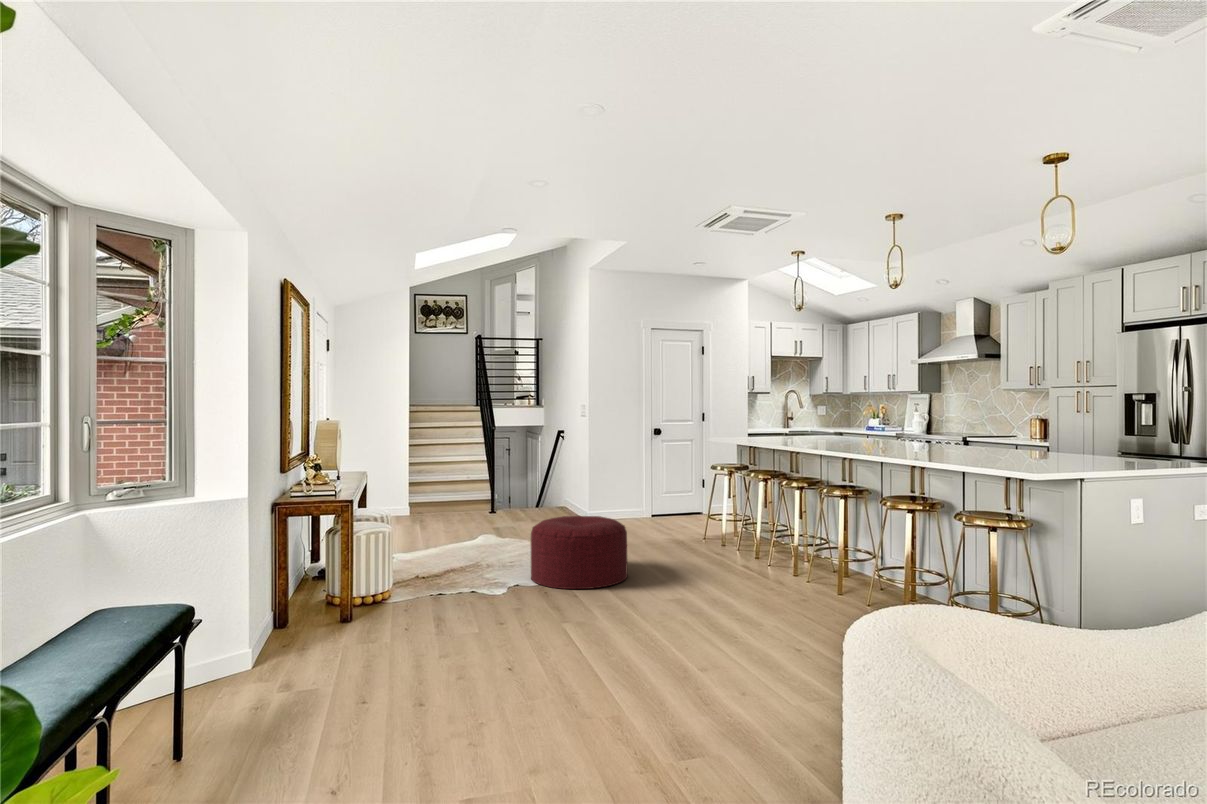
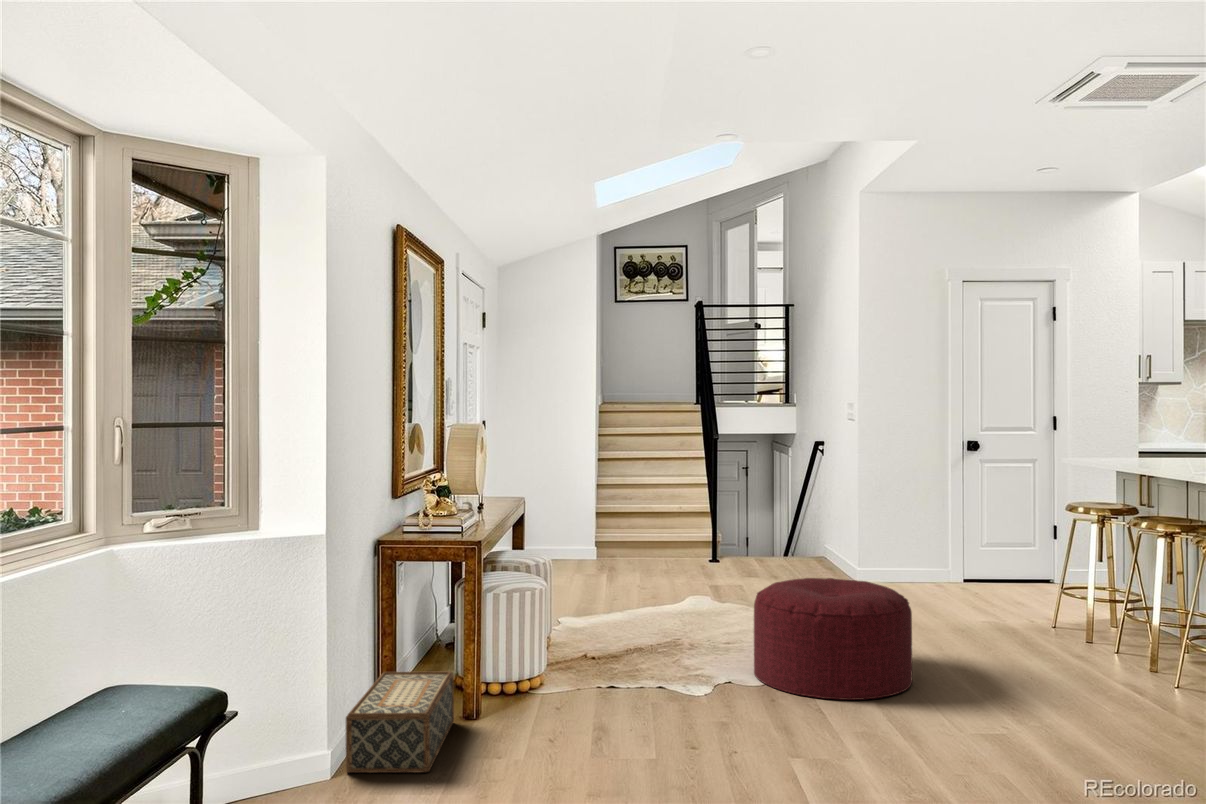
woven basket: none [262,591,333,663] -> present [346,671,454,773]

